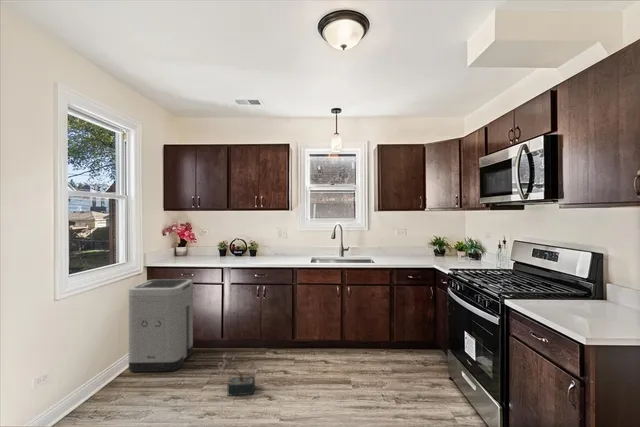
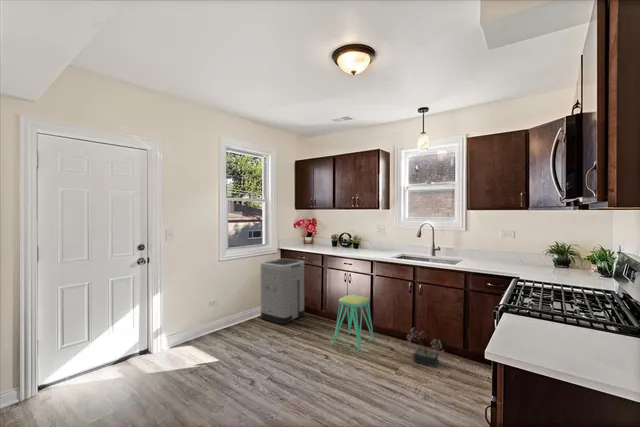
stool: none [261,311,302,376] -> present [334,295,374,351]
decorative plant: present [218,354,261,395] -> present [407,329,442,367]

